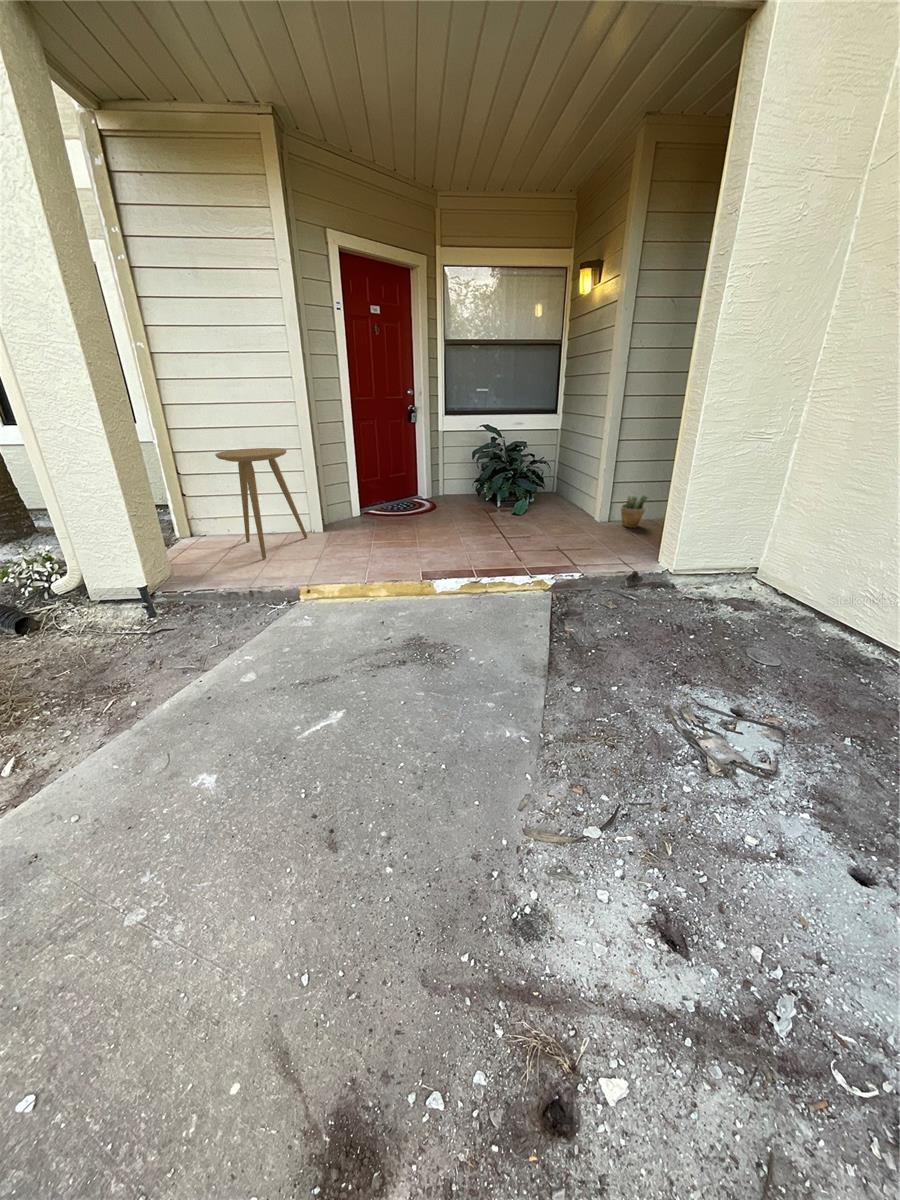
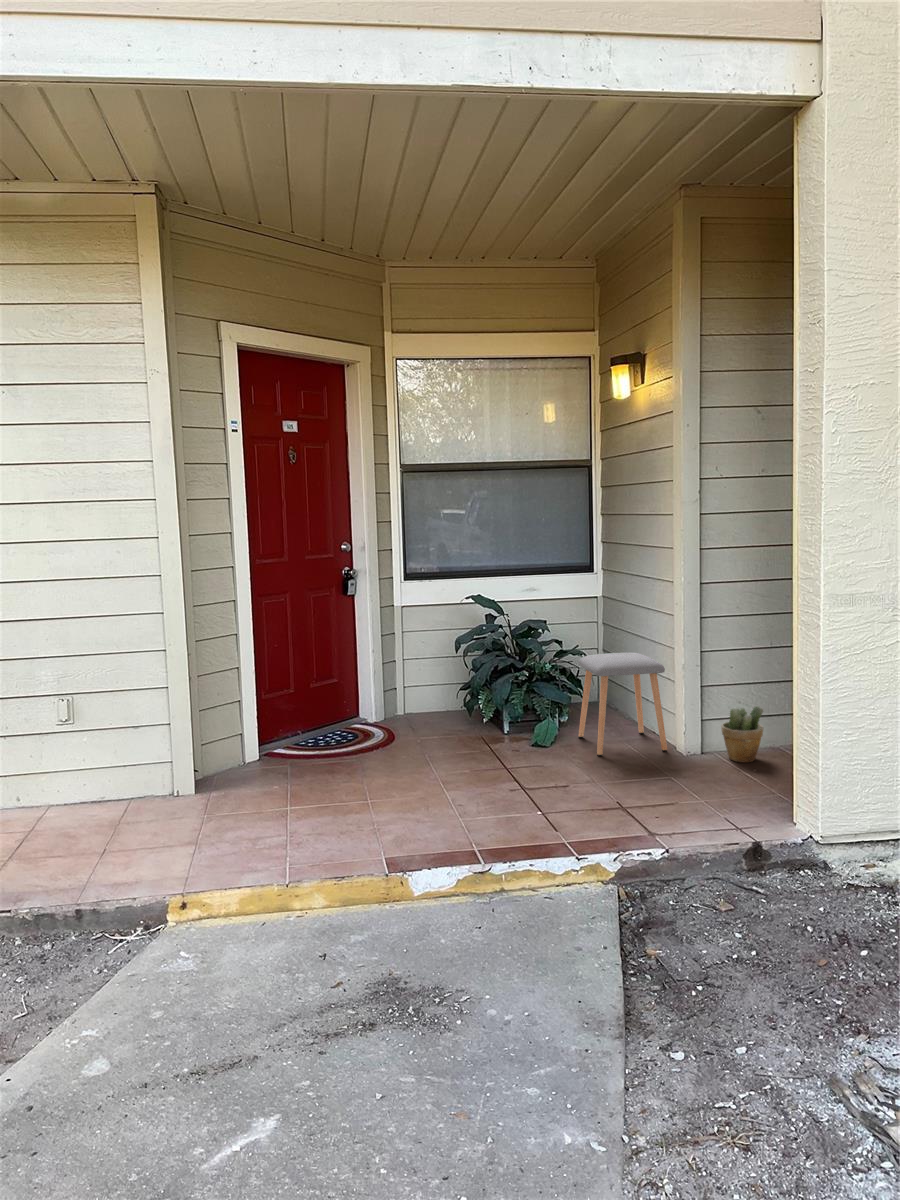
side table: present [215,448,308,559] -> none [26,650,164,848]
stool: none [537,462,593,521] -> present [578,652,667,756]

